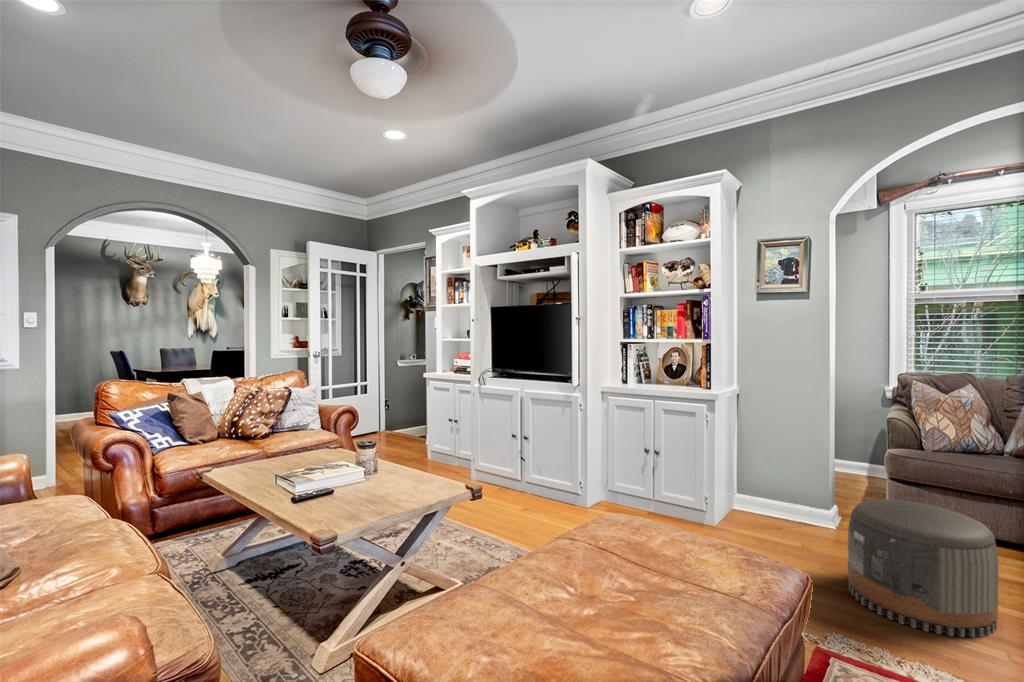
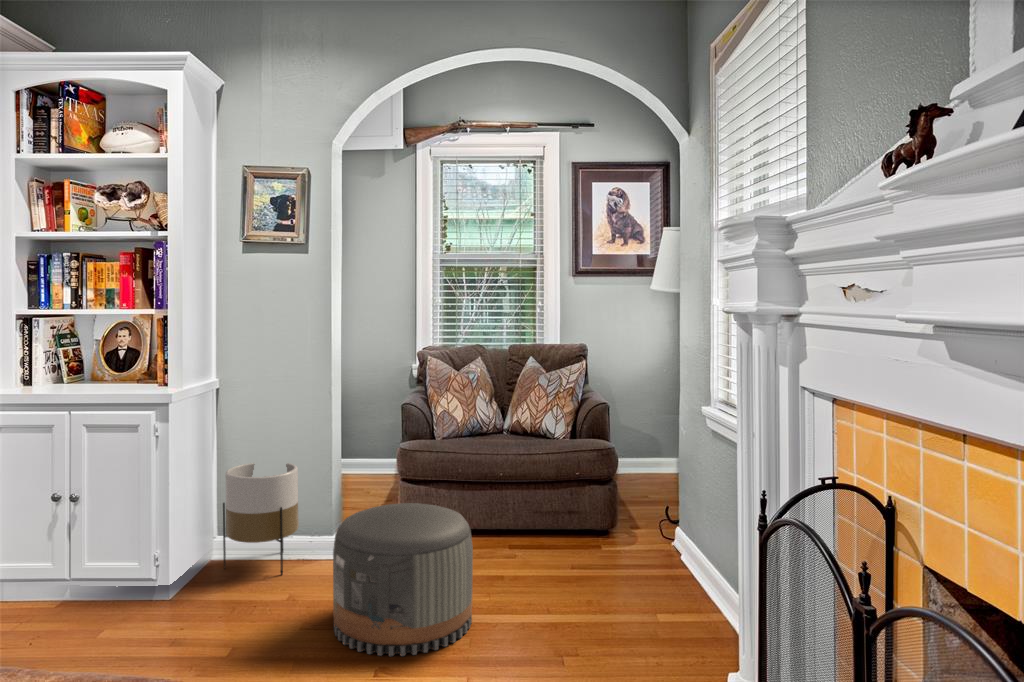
planter: none [742,450,801,537] -> present [223,463,299,575]

